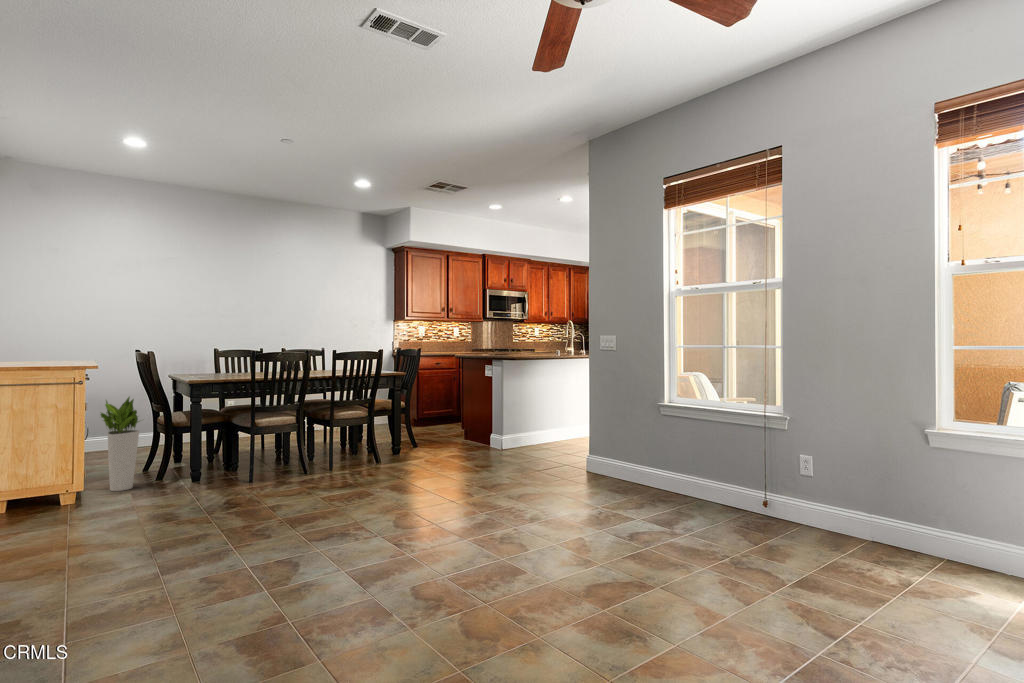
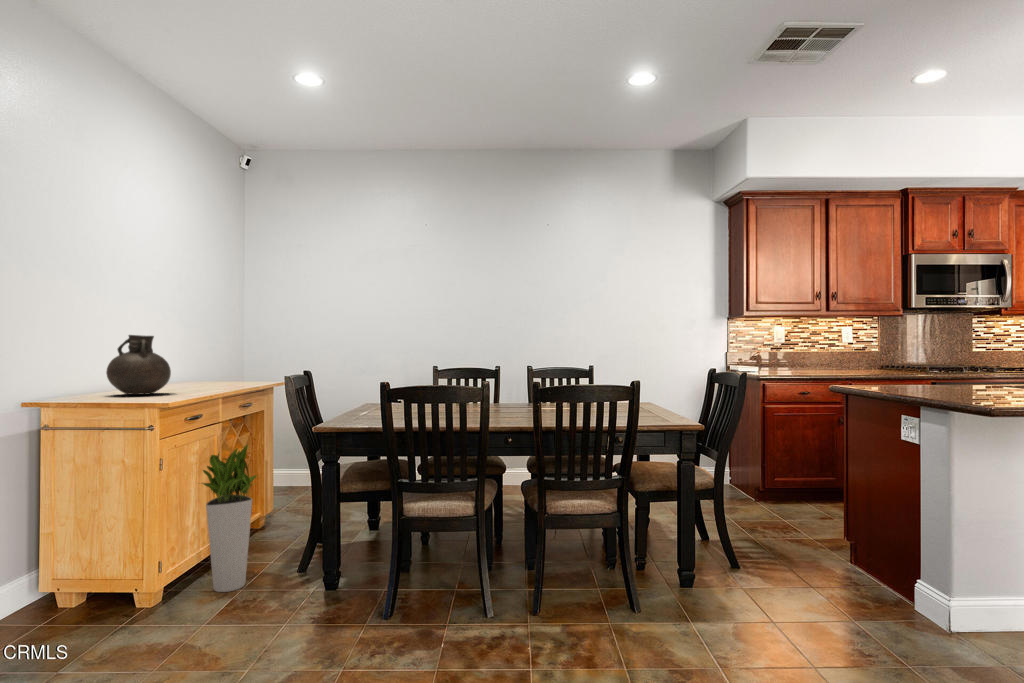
vase: none [15,322,65,365] -> present [106,335,171,394]

